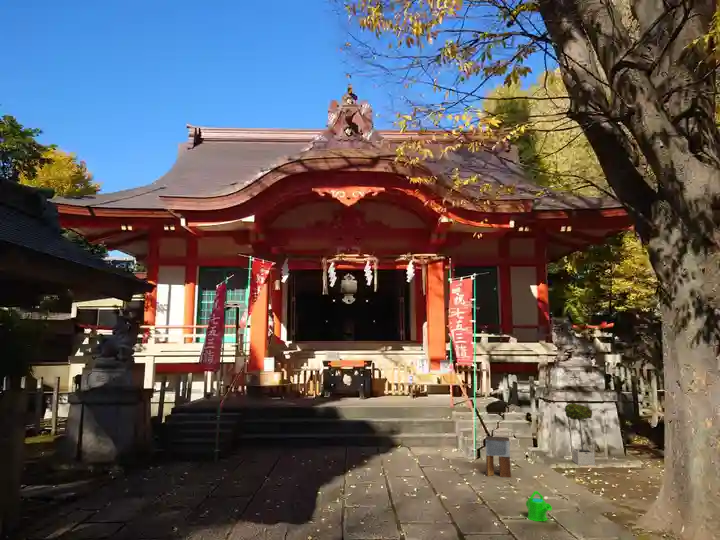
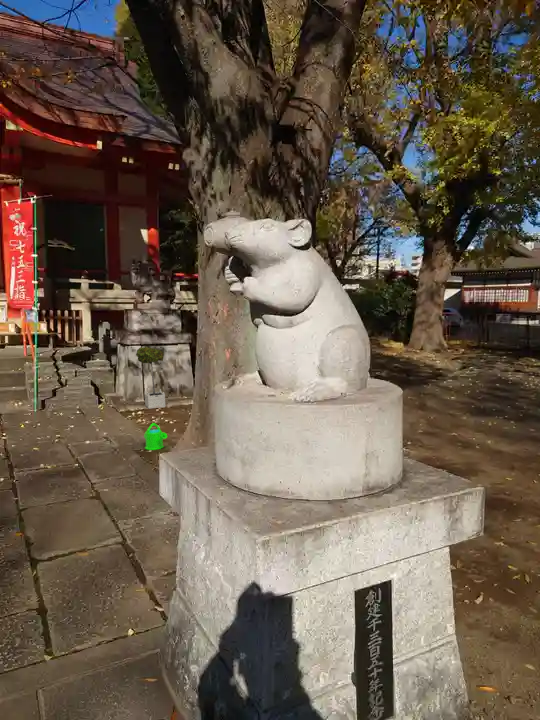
stool: present [486,436,511,477] -> none [34,389,68,434]
watering can: present [526,491,552,521] -> present [144,423,167,450]

